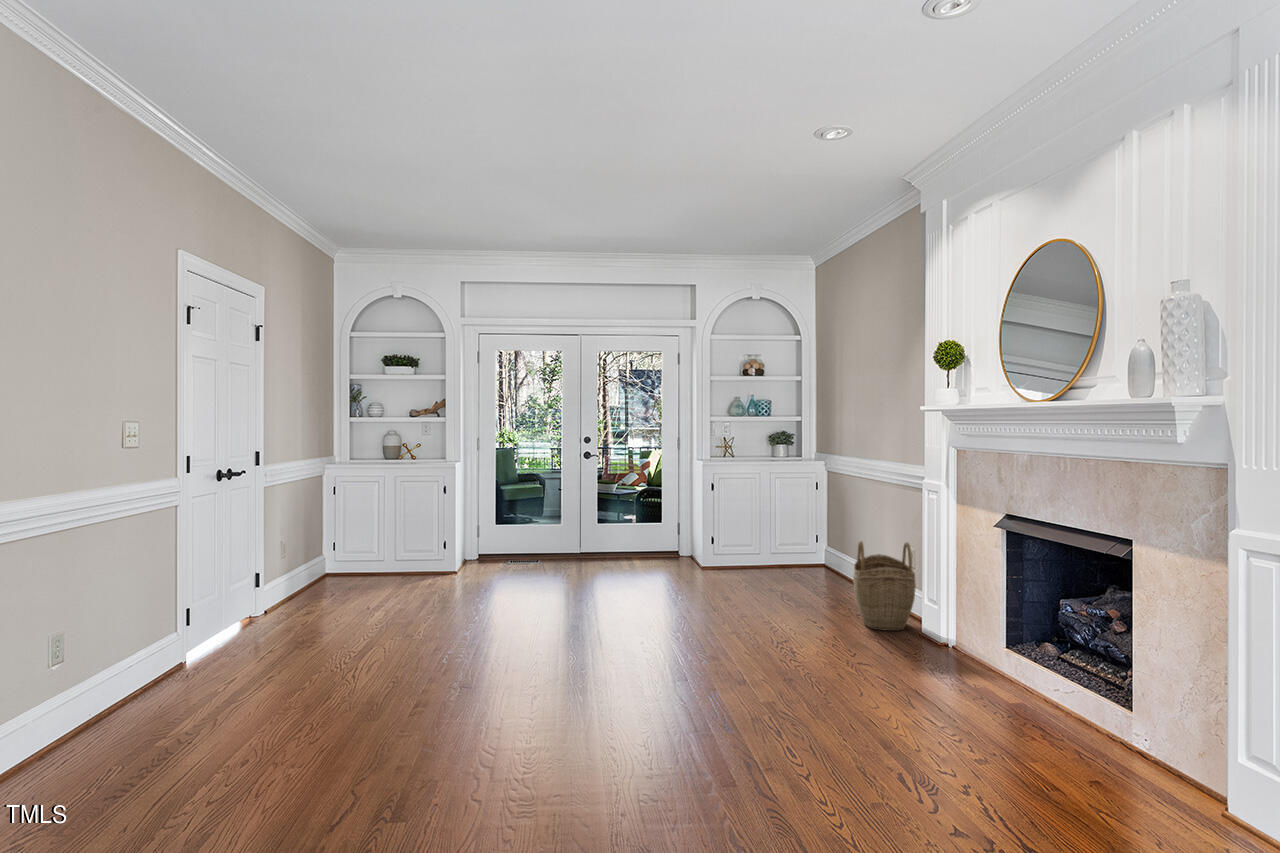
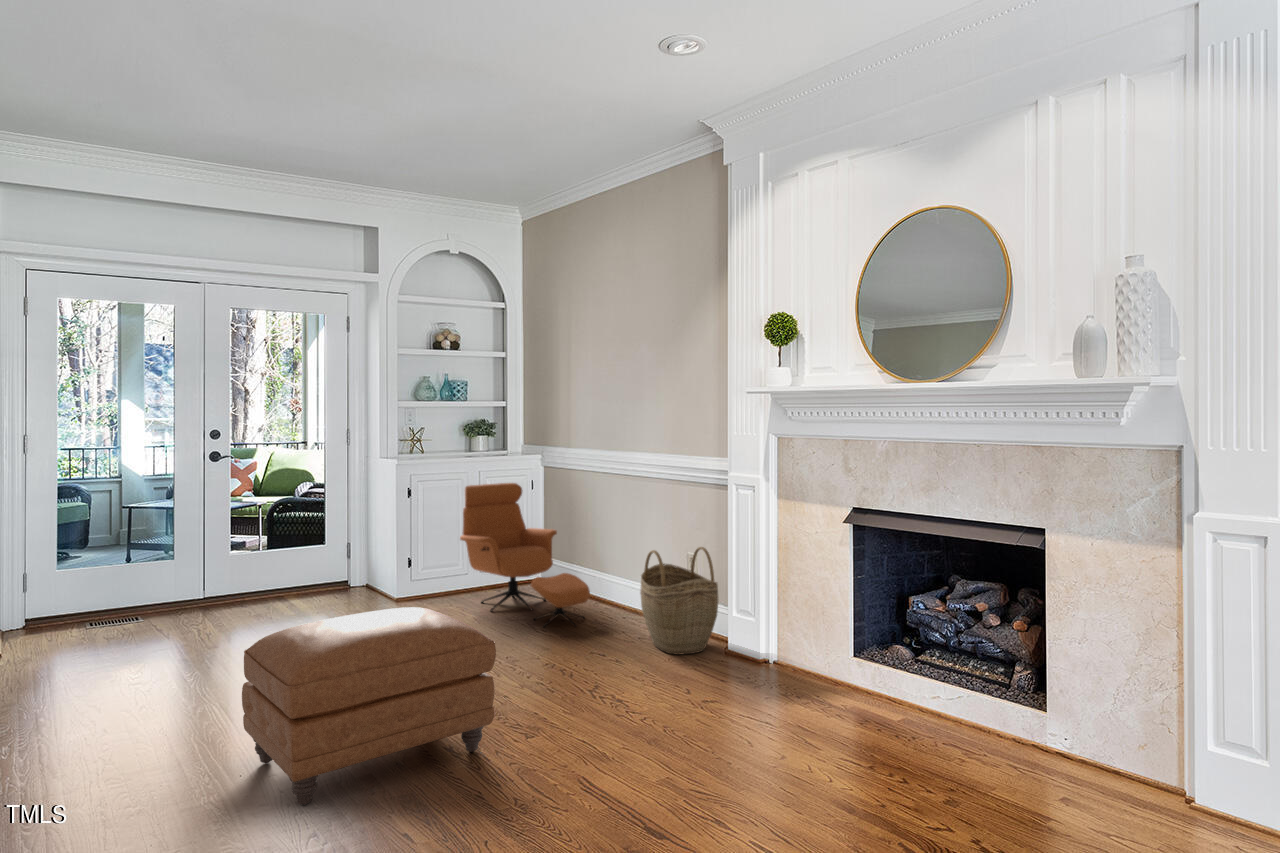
armchair: none [745,483,832,600] -> present [460,483,590,627]
ottoman: none [540,557,680,664] -> present [242,607,496,805]

